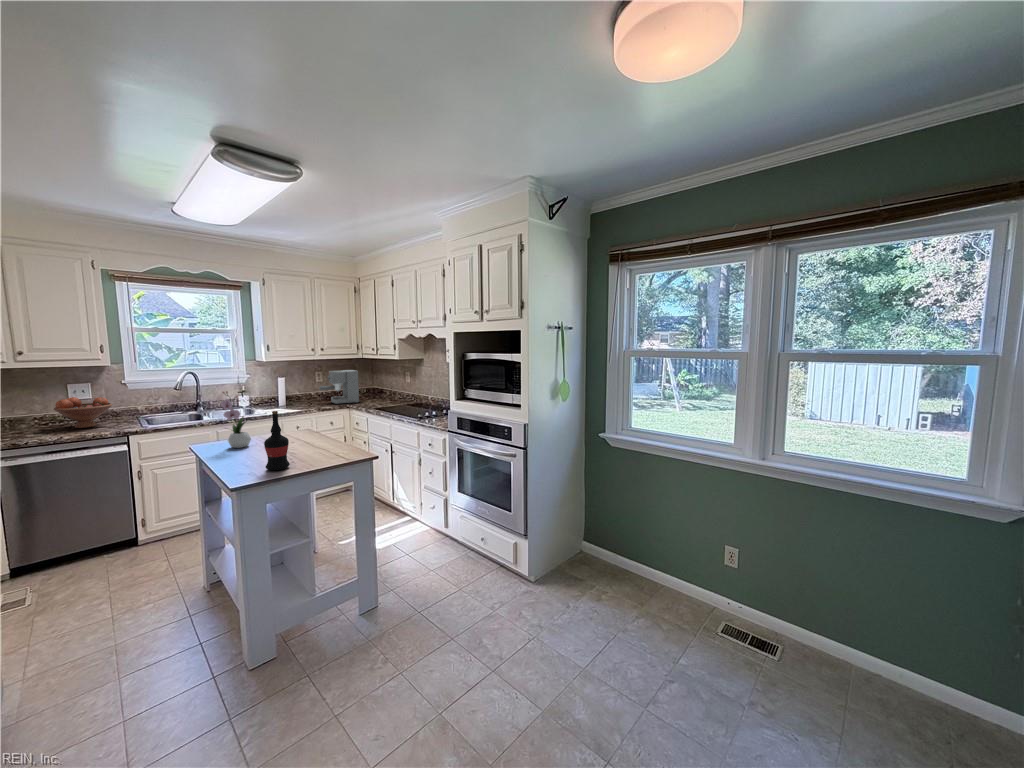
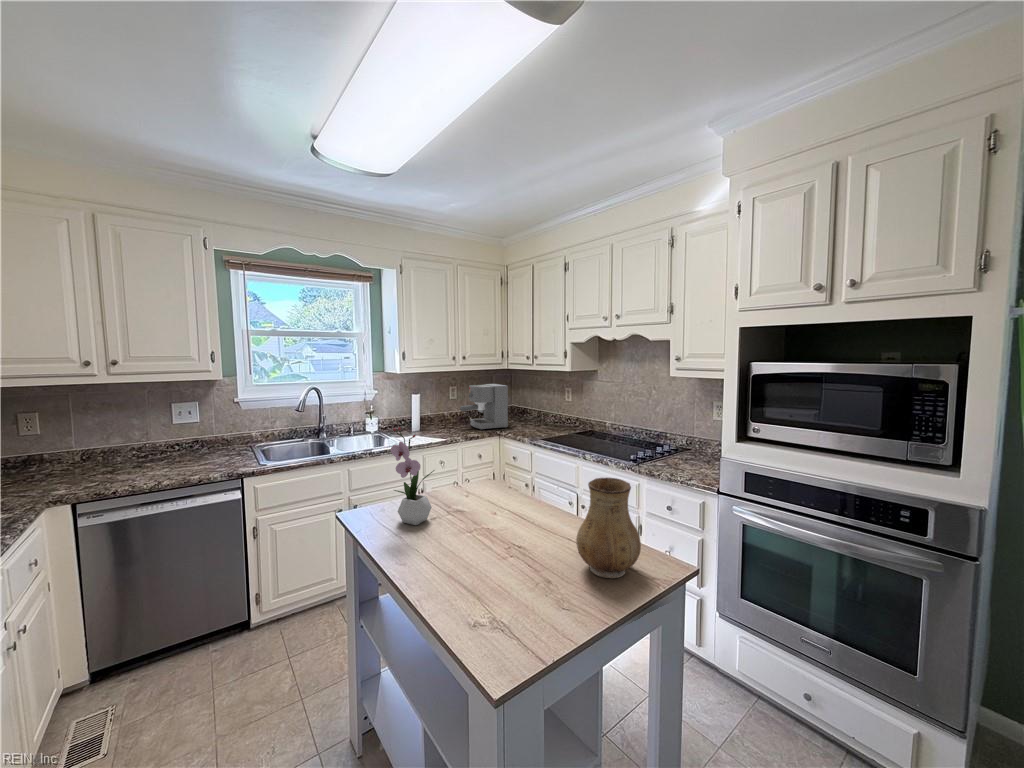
fruit bowl: present [53,397,112,428] -> none [153,422,224,465]
wine bottle: present [264,411,290,470] -> none [513,484,556,615]
ceramic pitcher: none [313,412,348,460] -> present [576,478,641,578]

